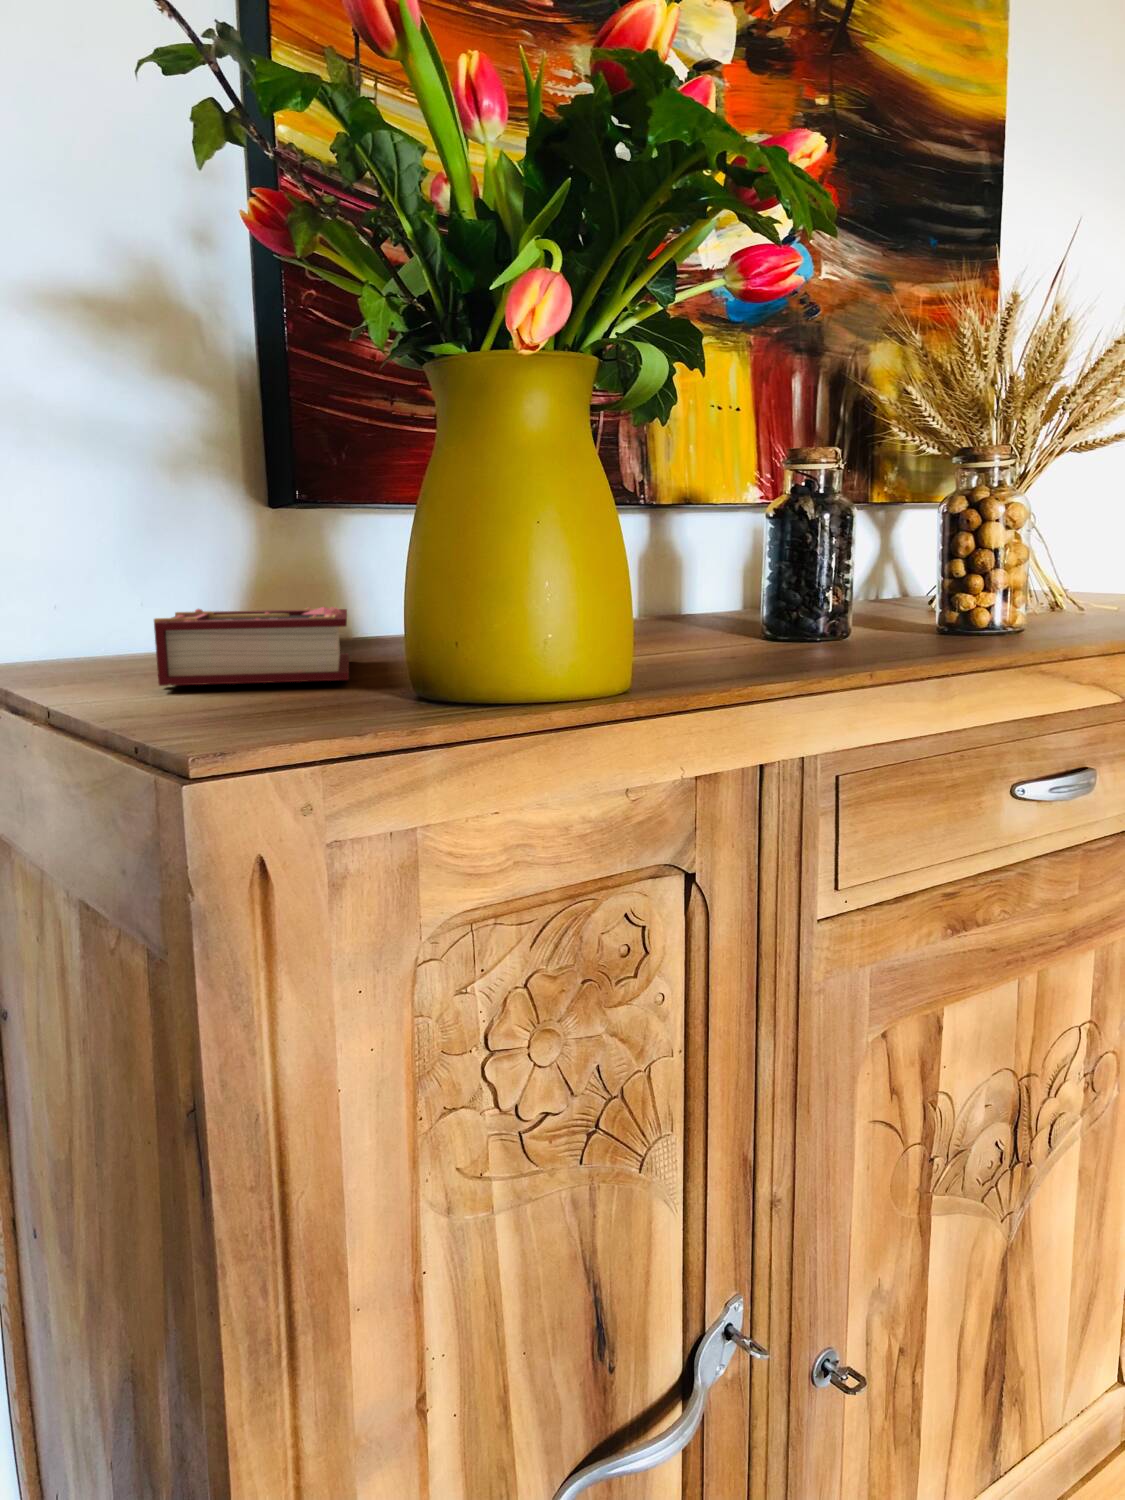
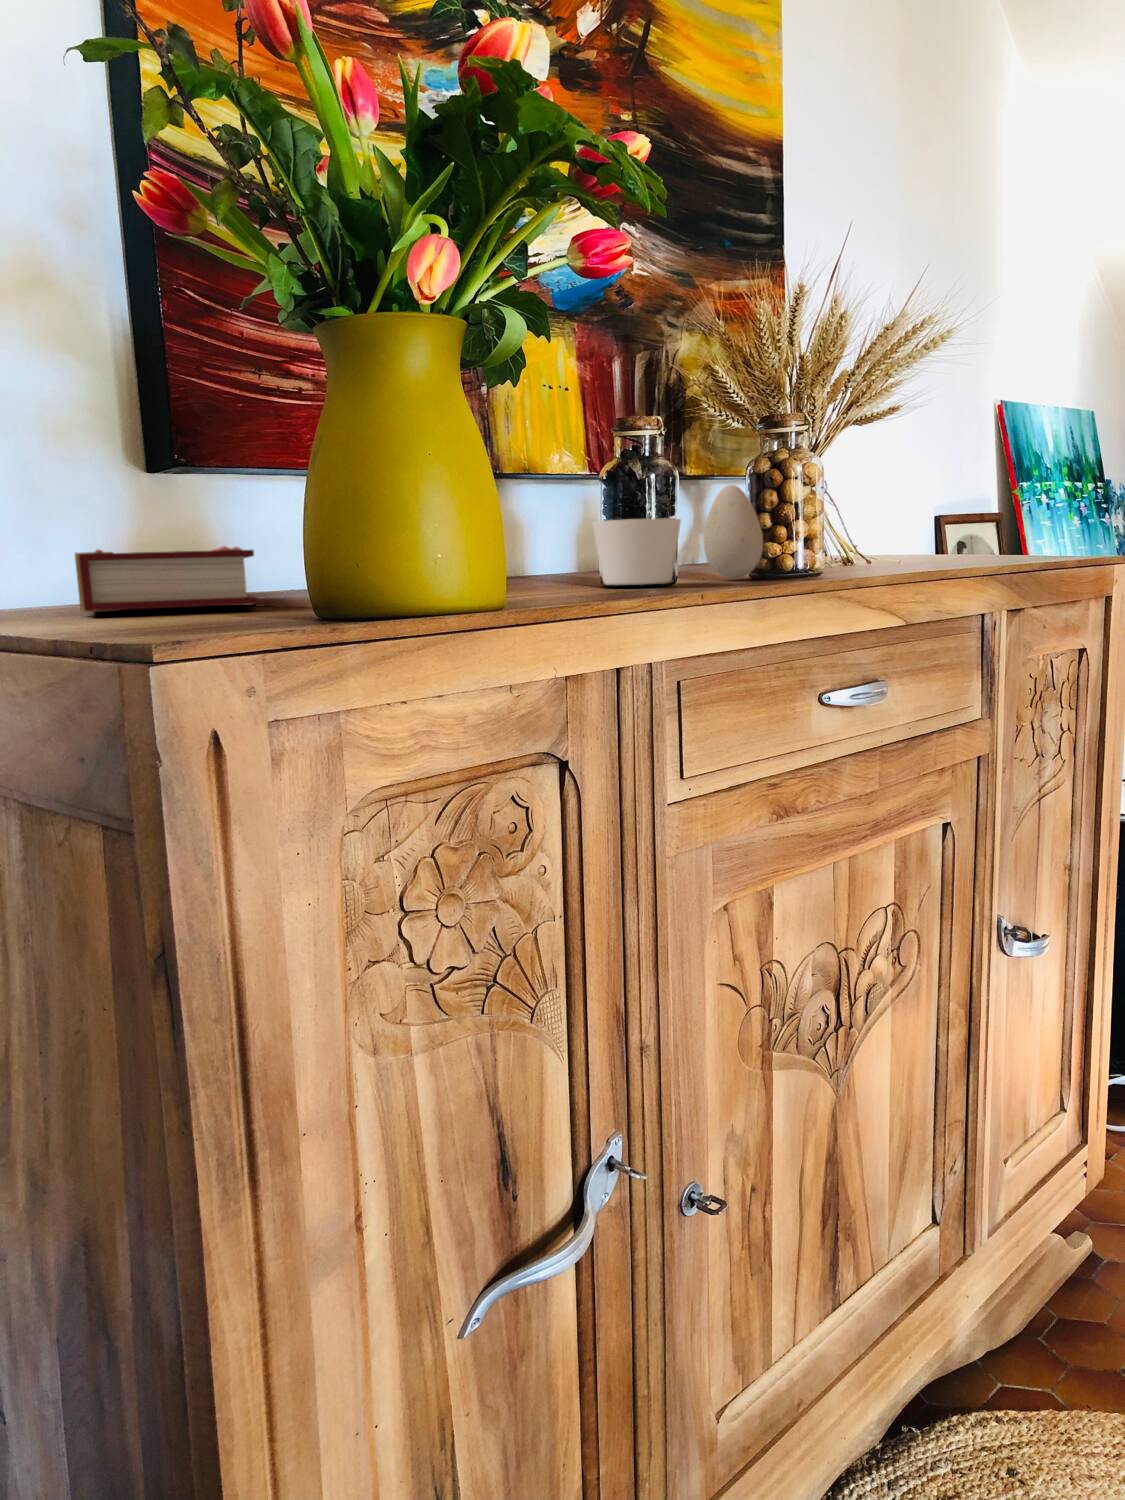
decorative egg: none [881,533,953,641] -> present [704,485,763,578]
candle: none [747,576,853,653] -> present [592,518,681,585]

